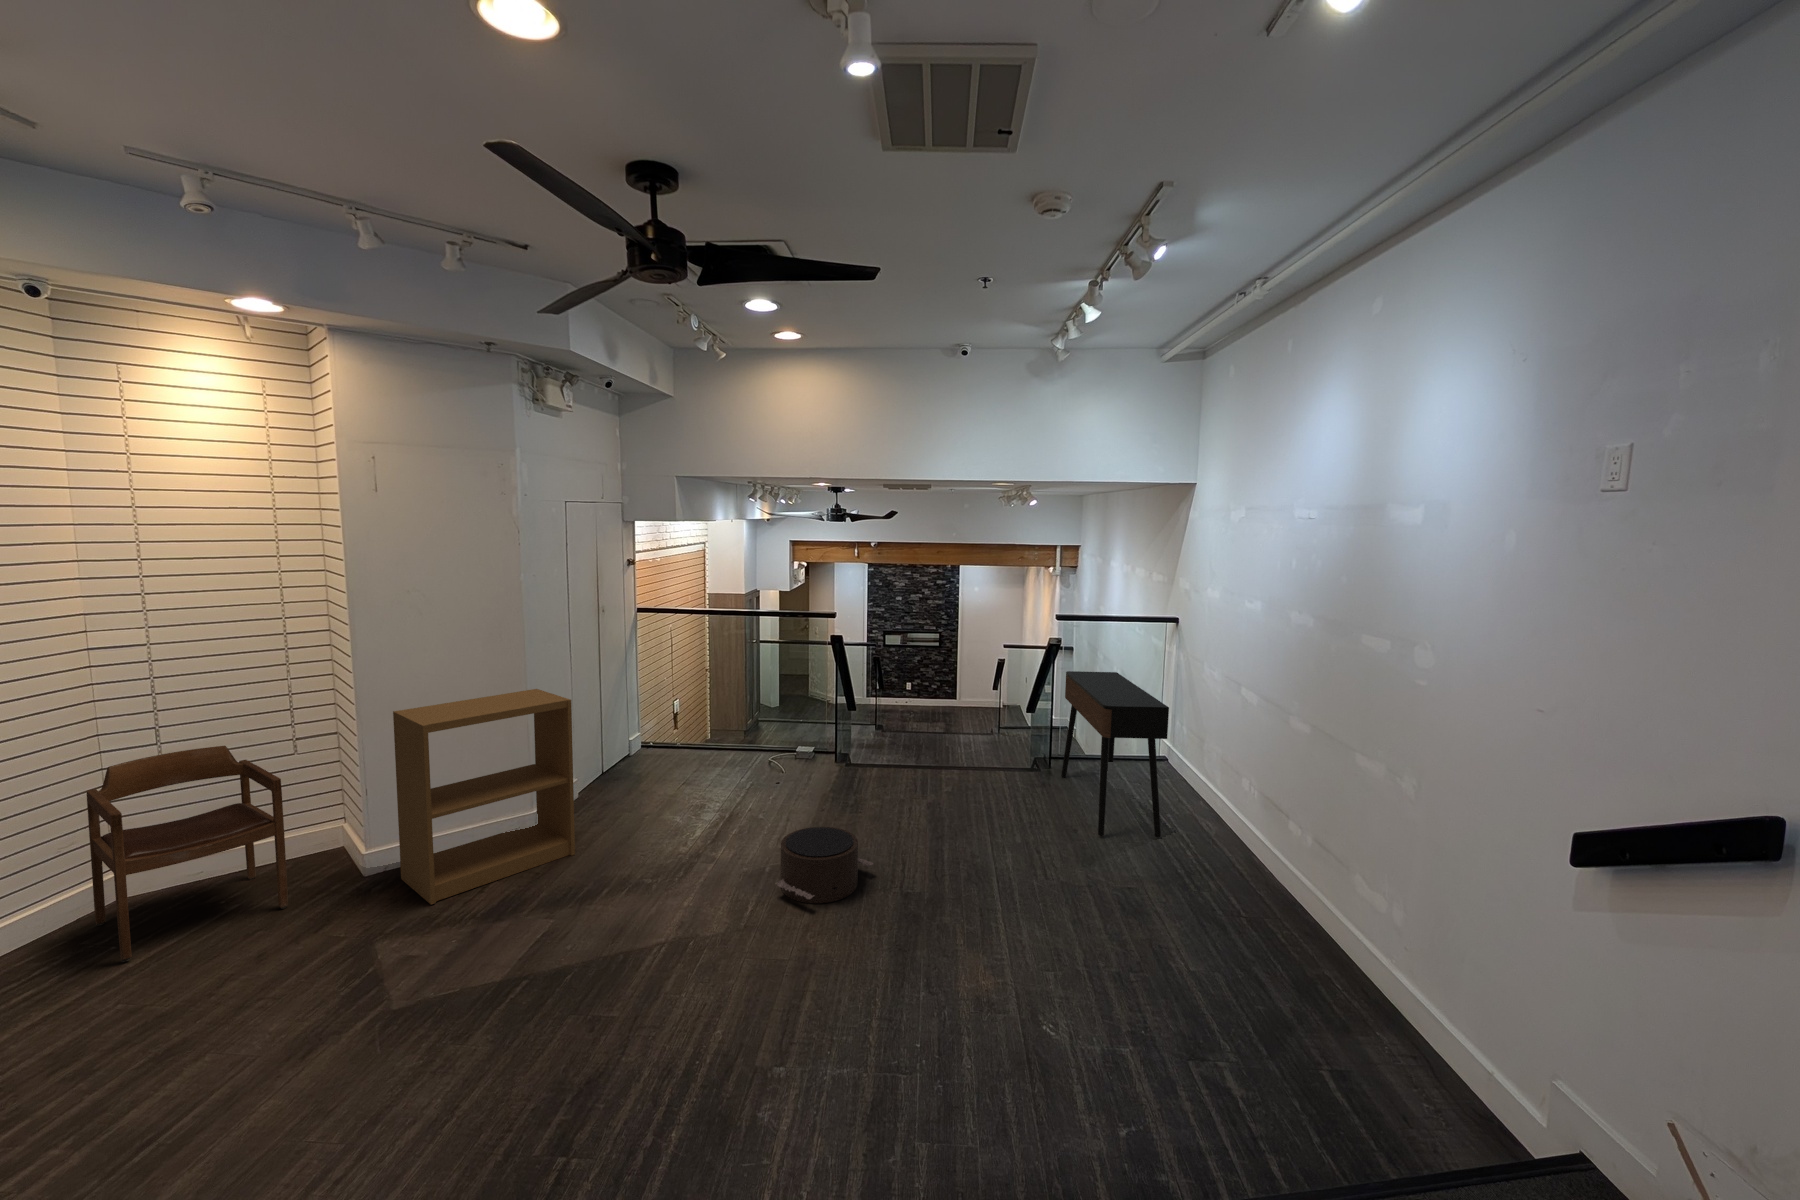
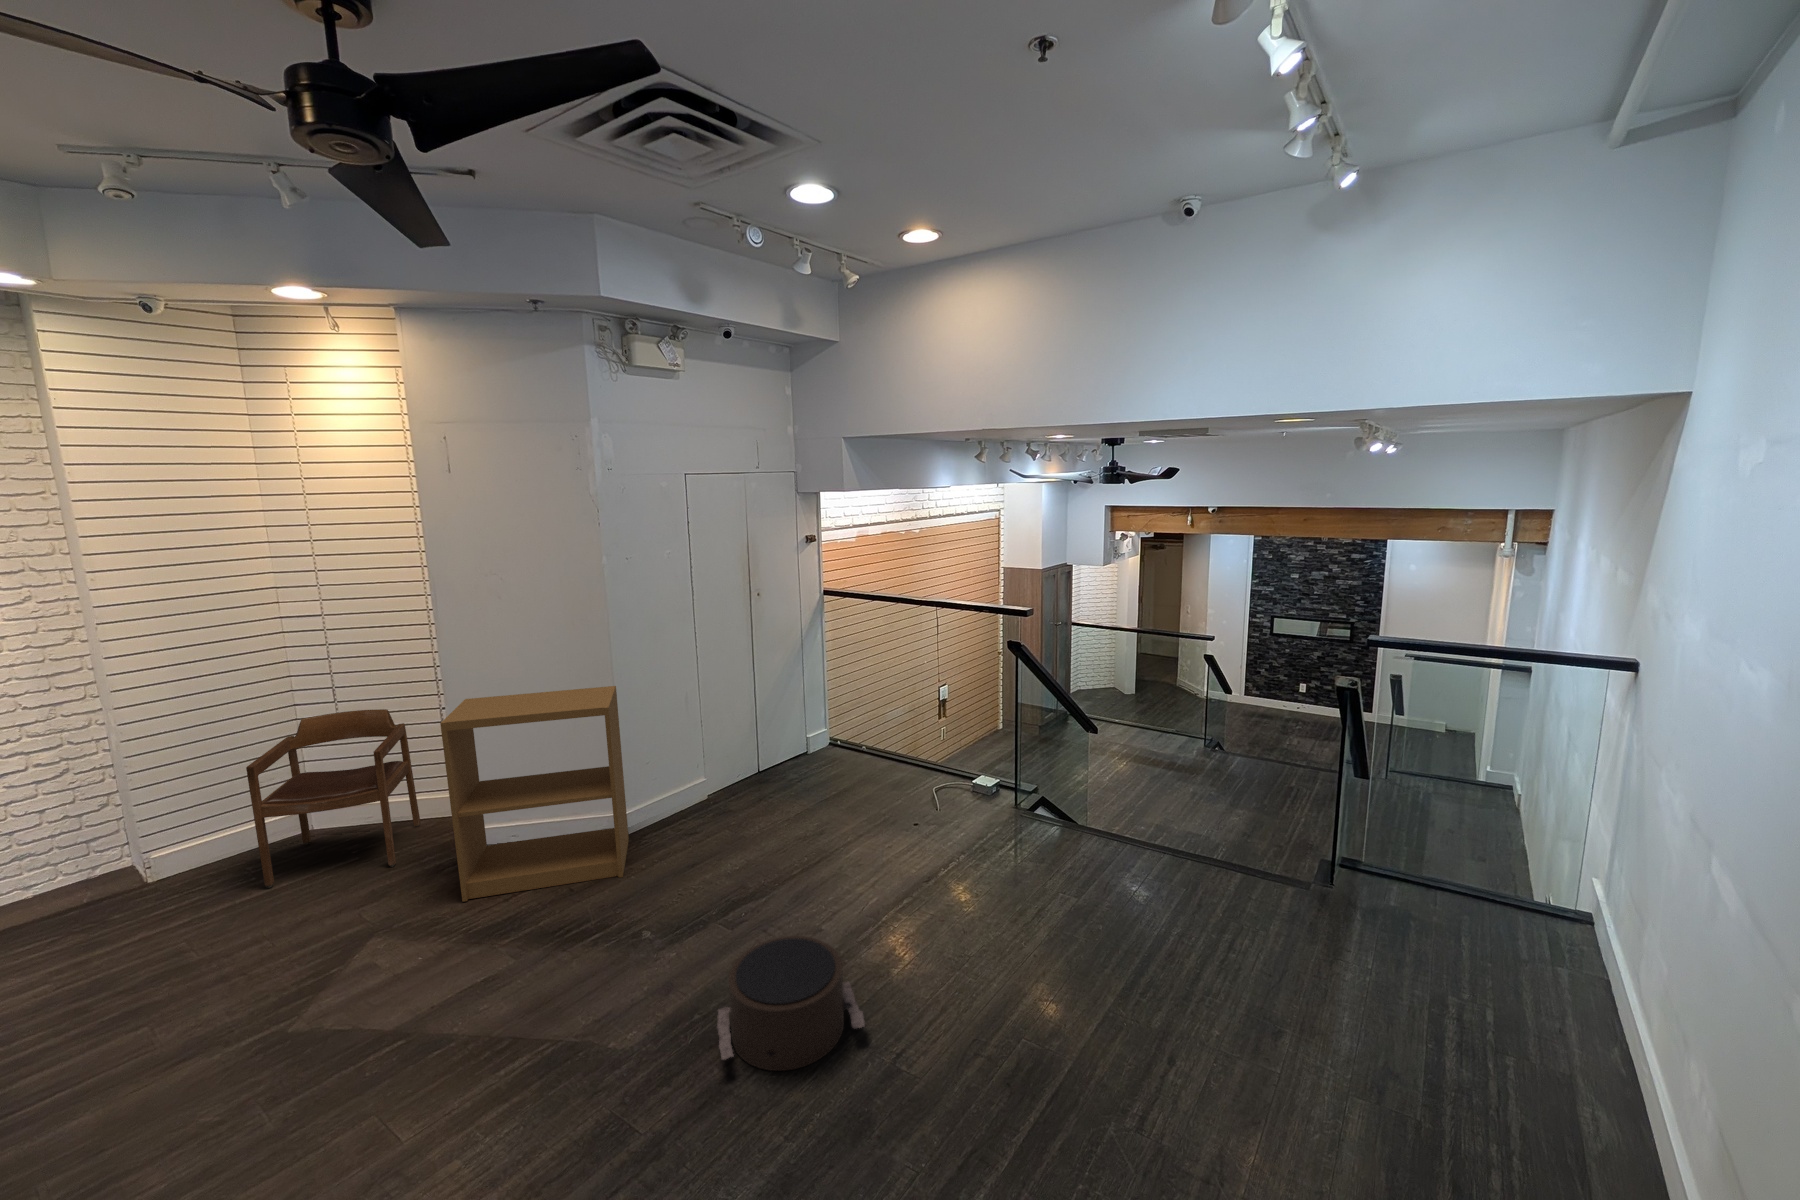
console table: present [1061,671,1169,837] -> none [1331,756,1531,1188]

